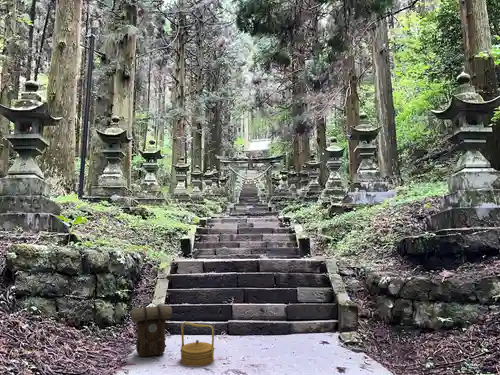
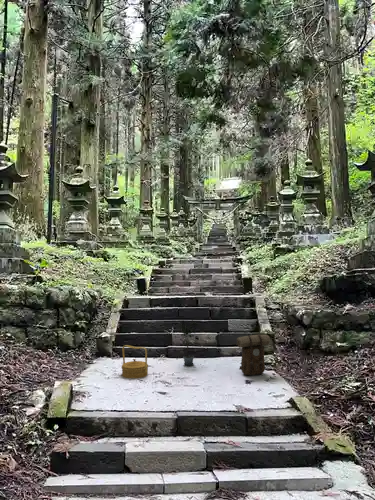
potted plant: none [249,288,273,346] -> present [181,319,198,366]
backpack: present [131,306,172,357] -> present [237,334,270,376]

